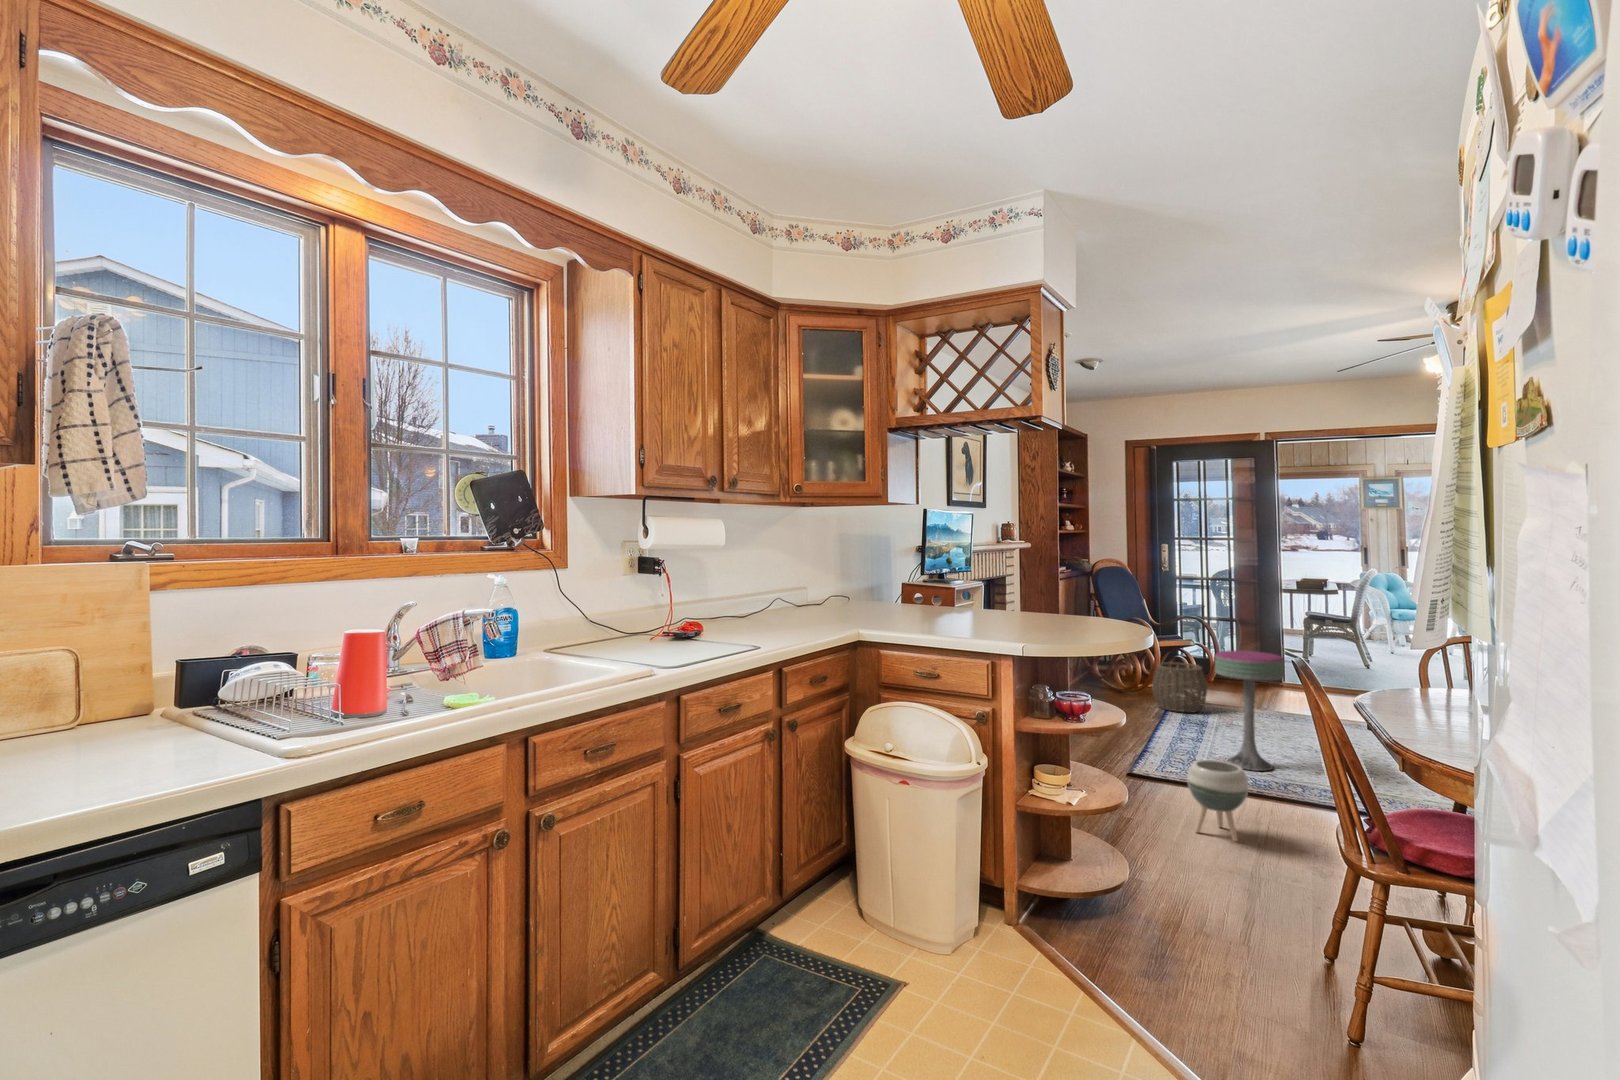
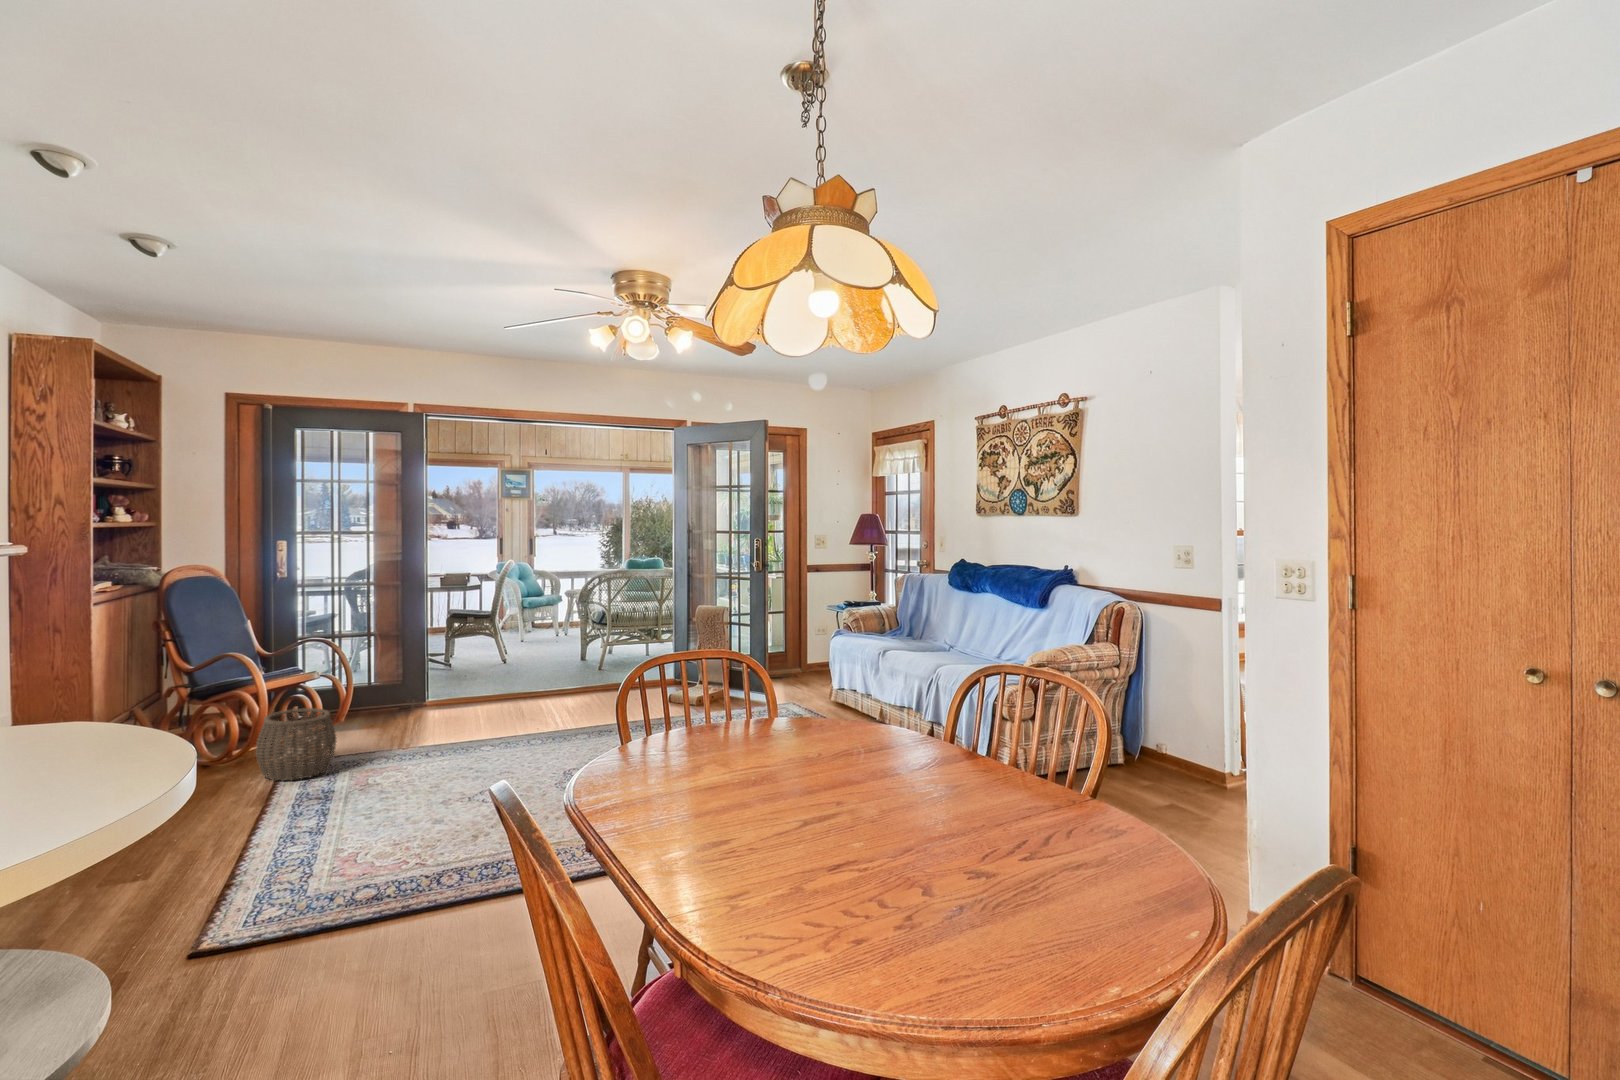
bar stool: present [1215,651,1285,771] -> none [349,702,439,865]
planter: present [1187,760,1248,841] -> none [305,908,398,1039]

